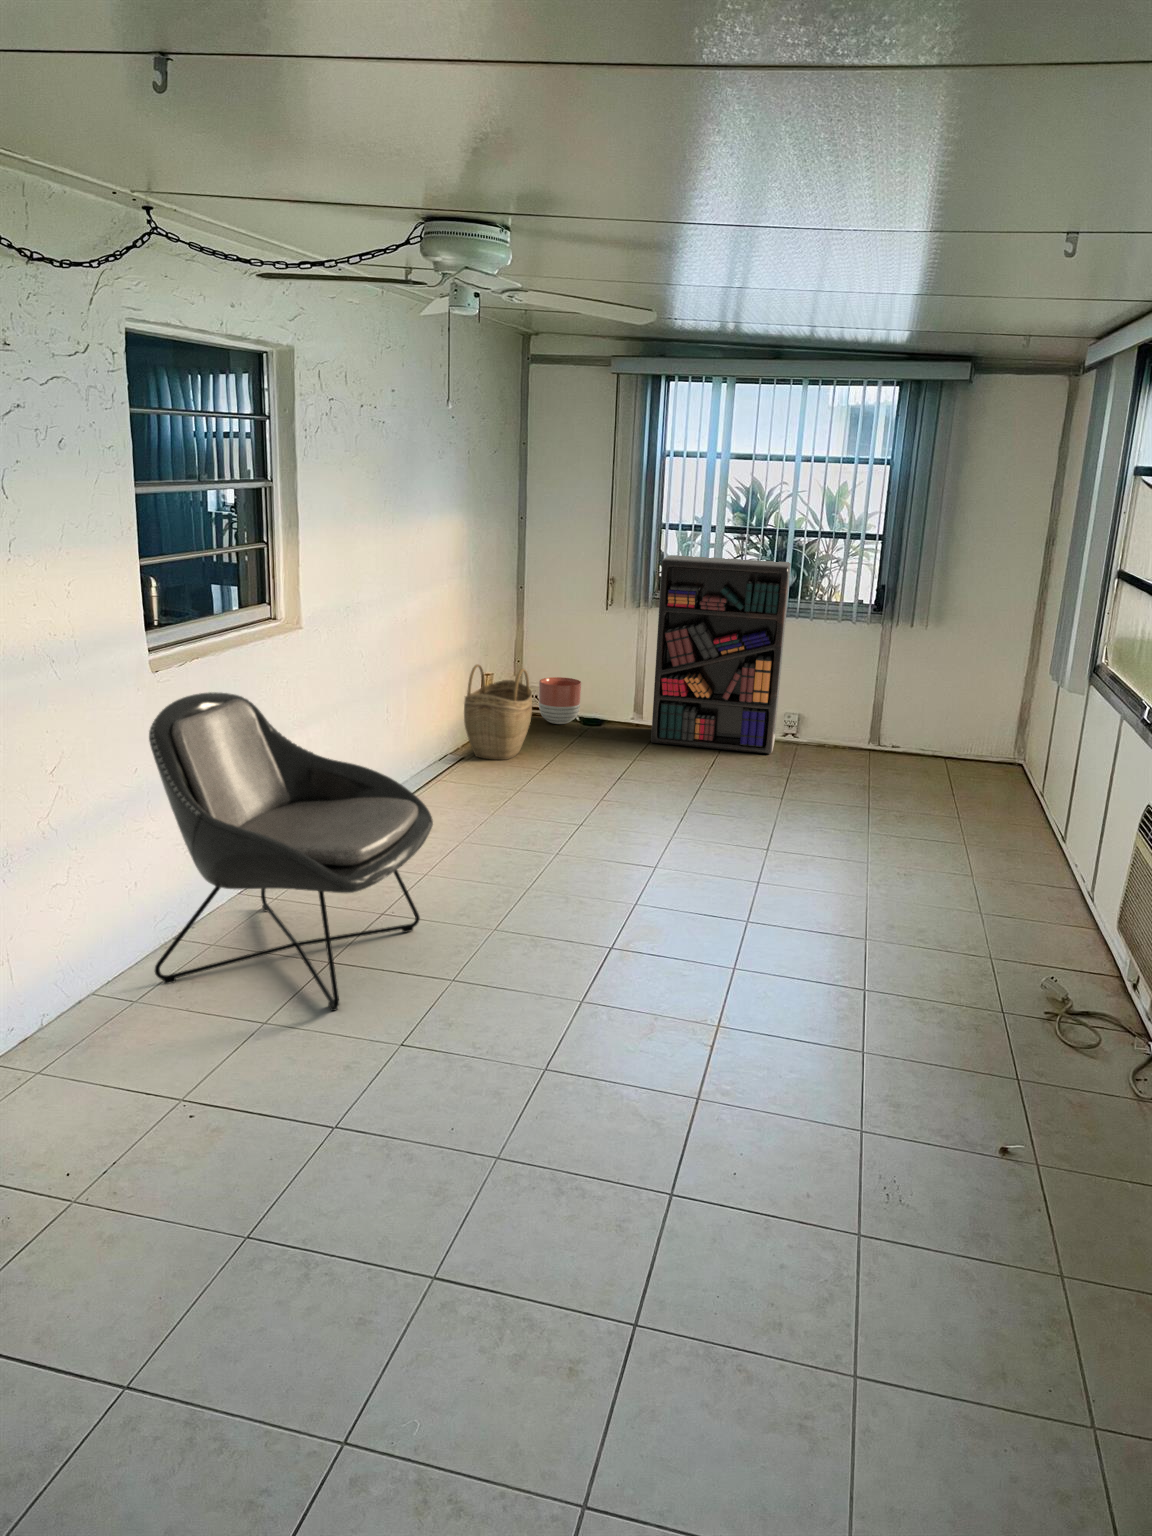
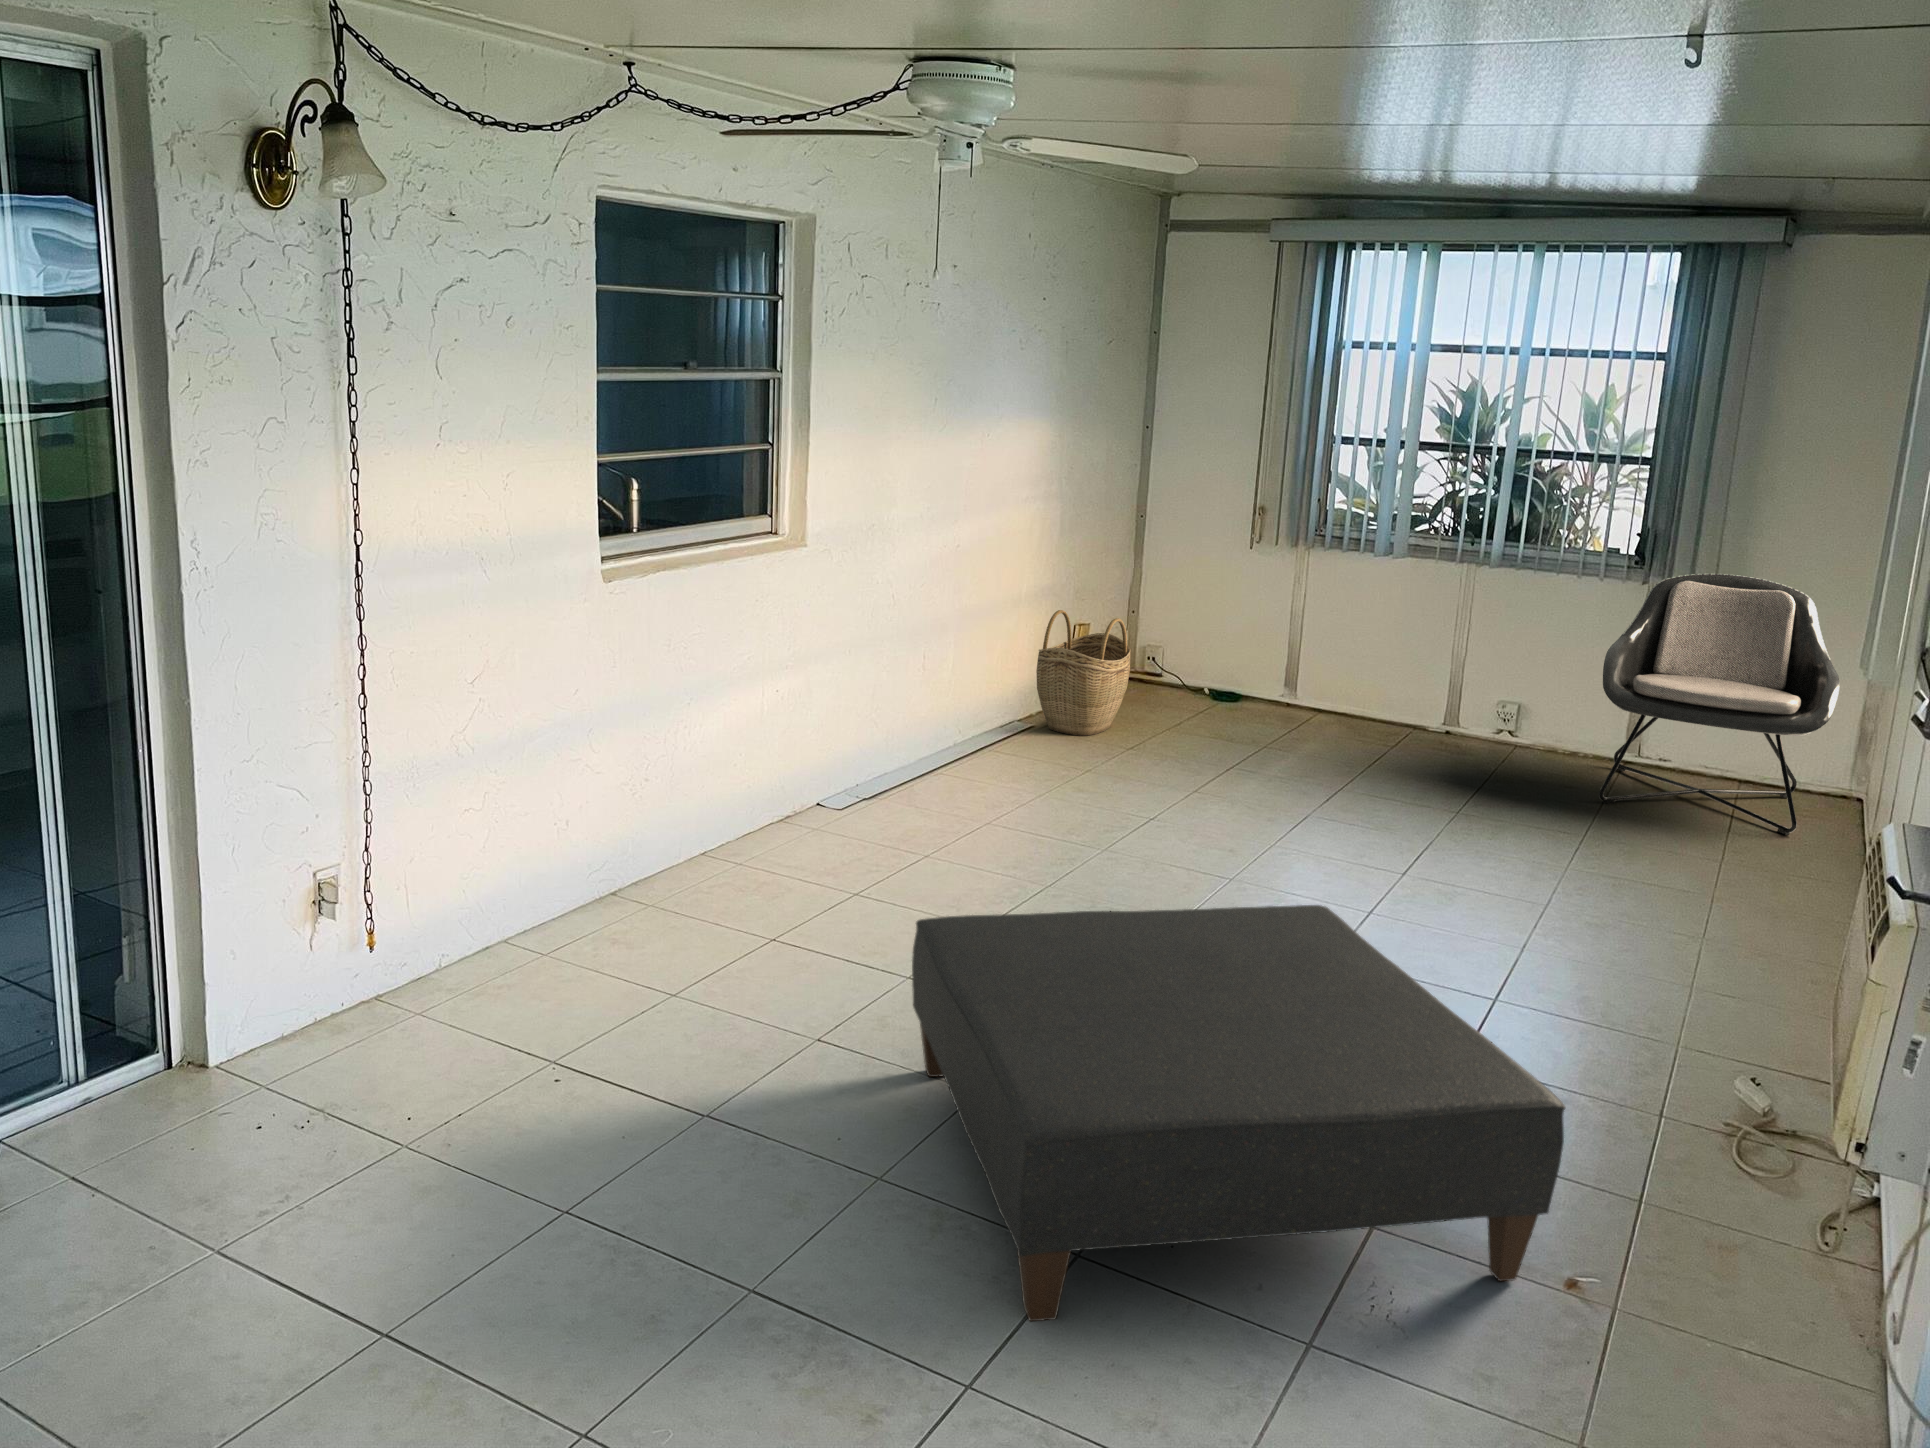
bookshelf: present [651,555,791,754] -> none [1296,479,1512,758]
planter: present [539,677,581,724] -> none [1154,636,1213,699]
lounge chair: present [149,692,433,1011] -> present [1599,574,1840,835]
ottoman: none [492,888,1024,1263] -> present [912,905,1566,1321]

